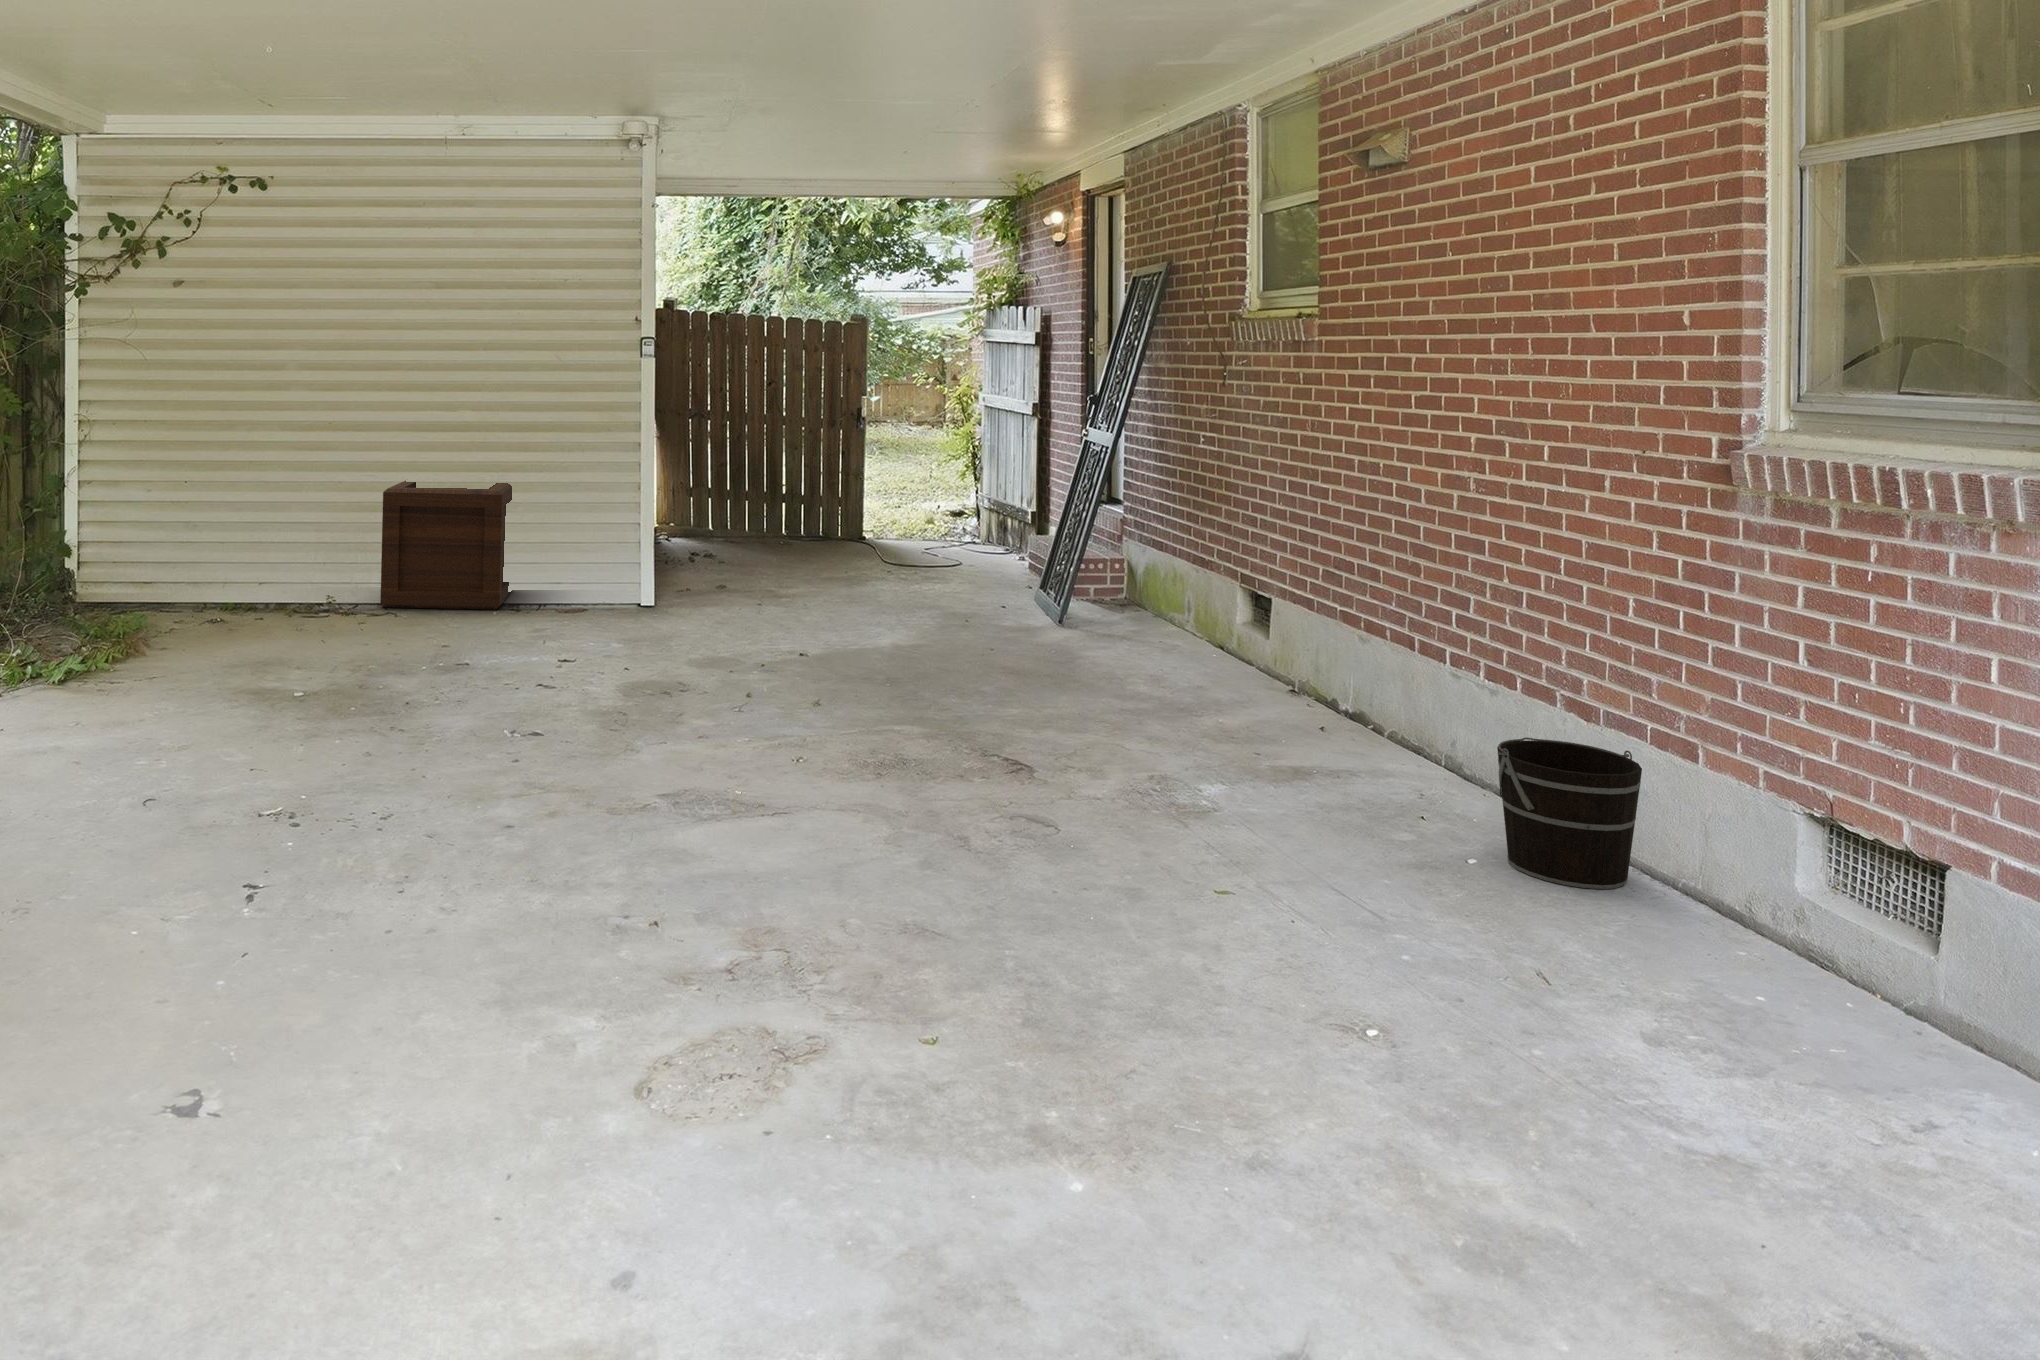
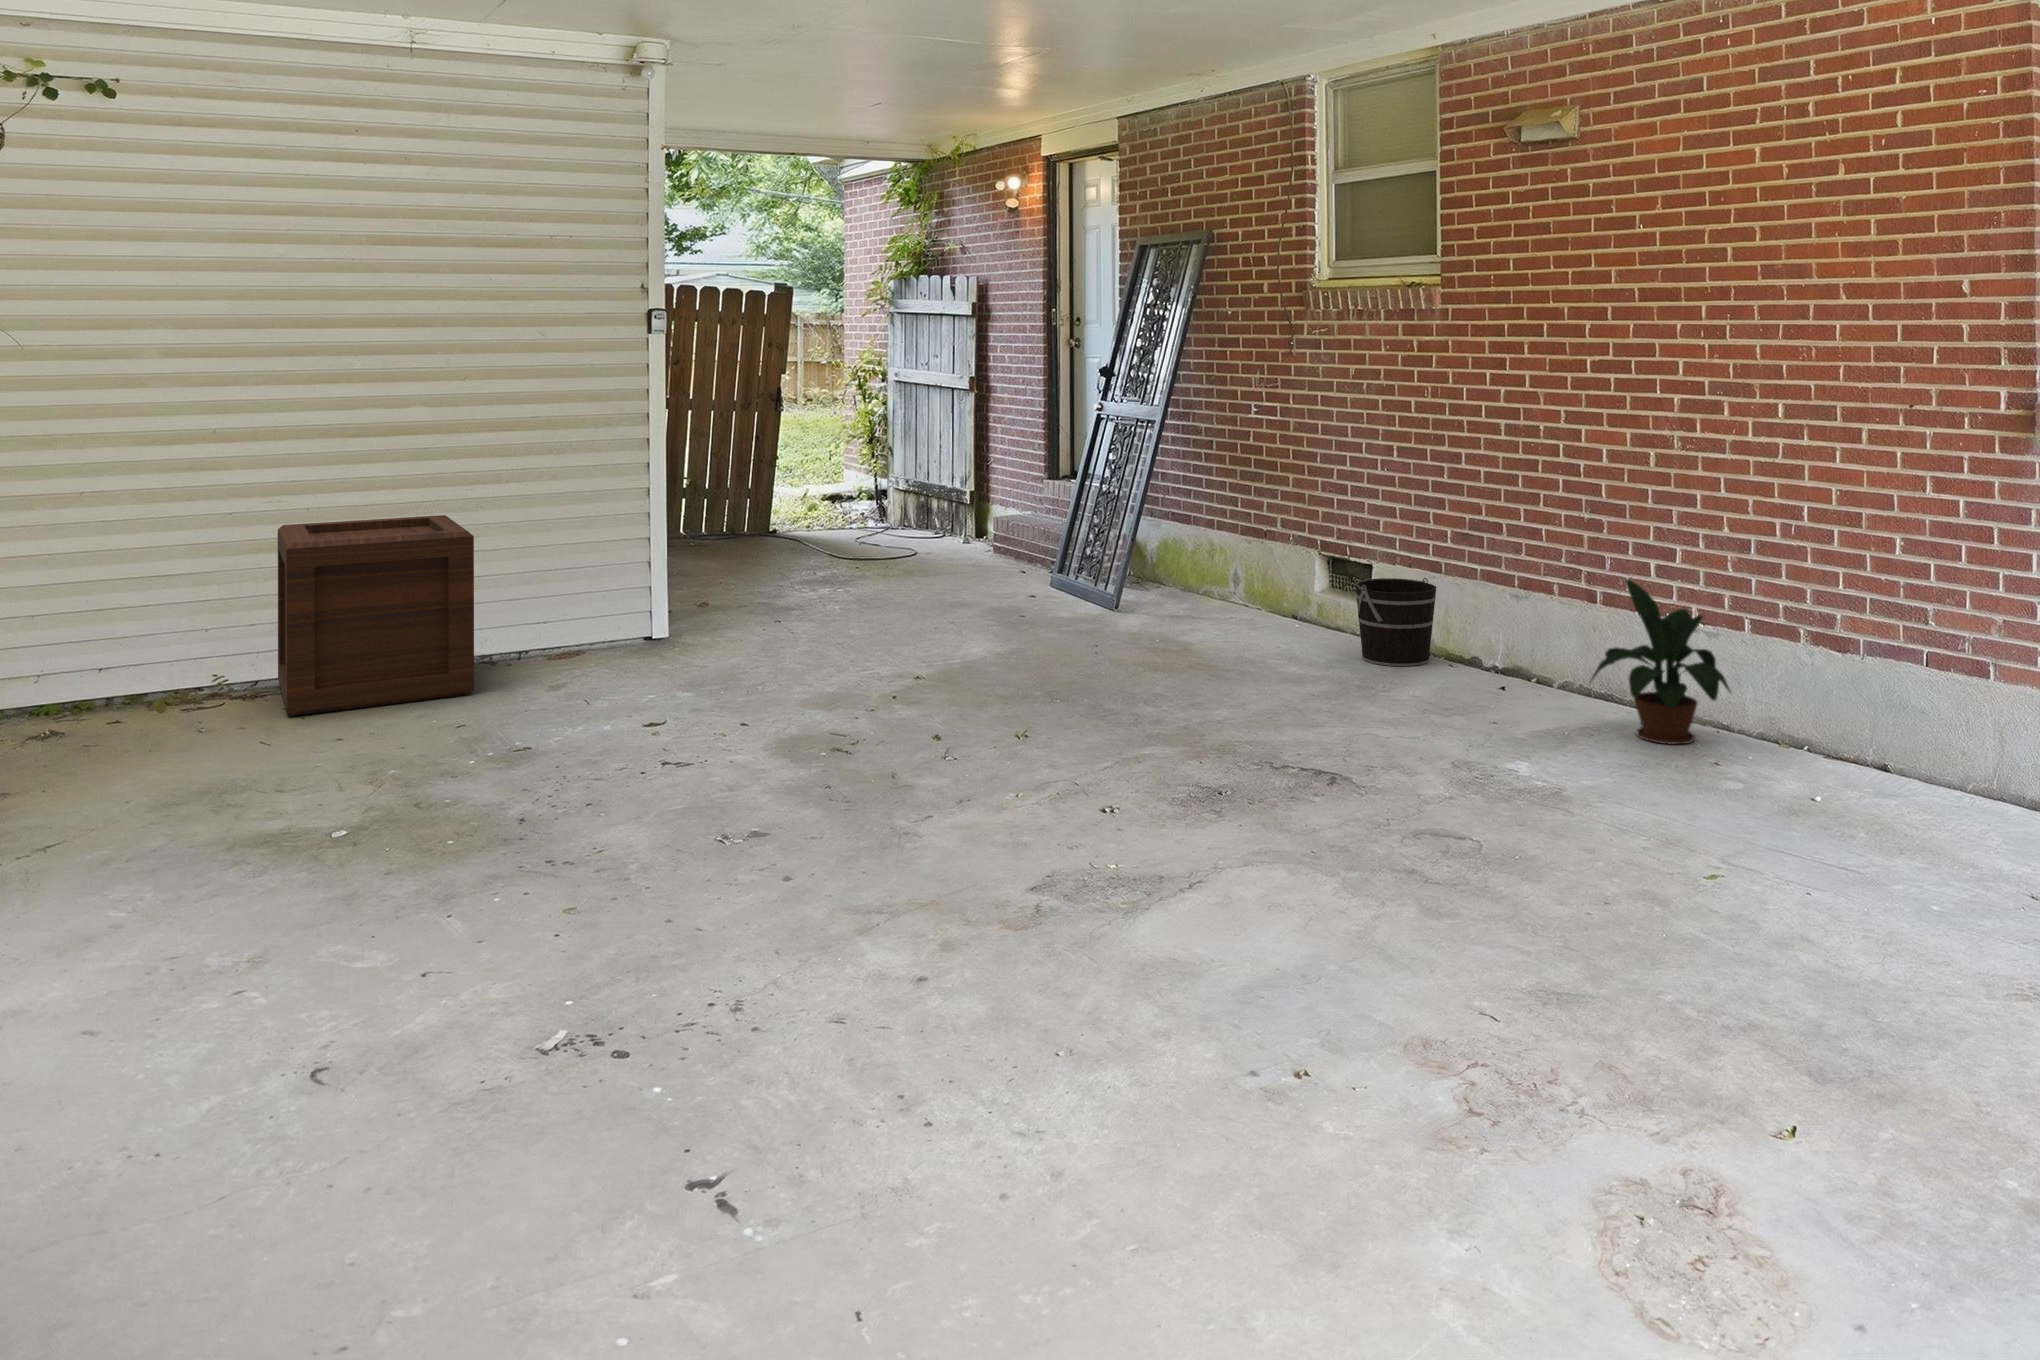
potted plant: none [1326,618,1479,794] -> present [1591,580,1730,744]
bucket: present [1497,737,1642,889] -> present [1356,578,1436,666]

